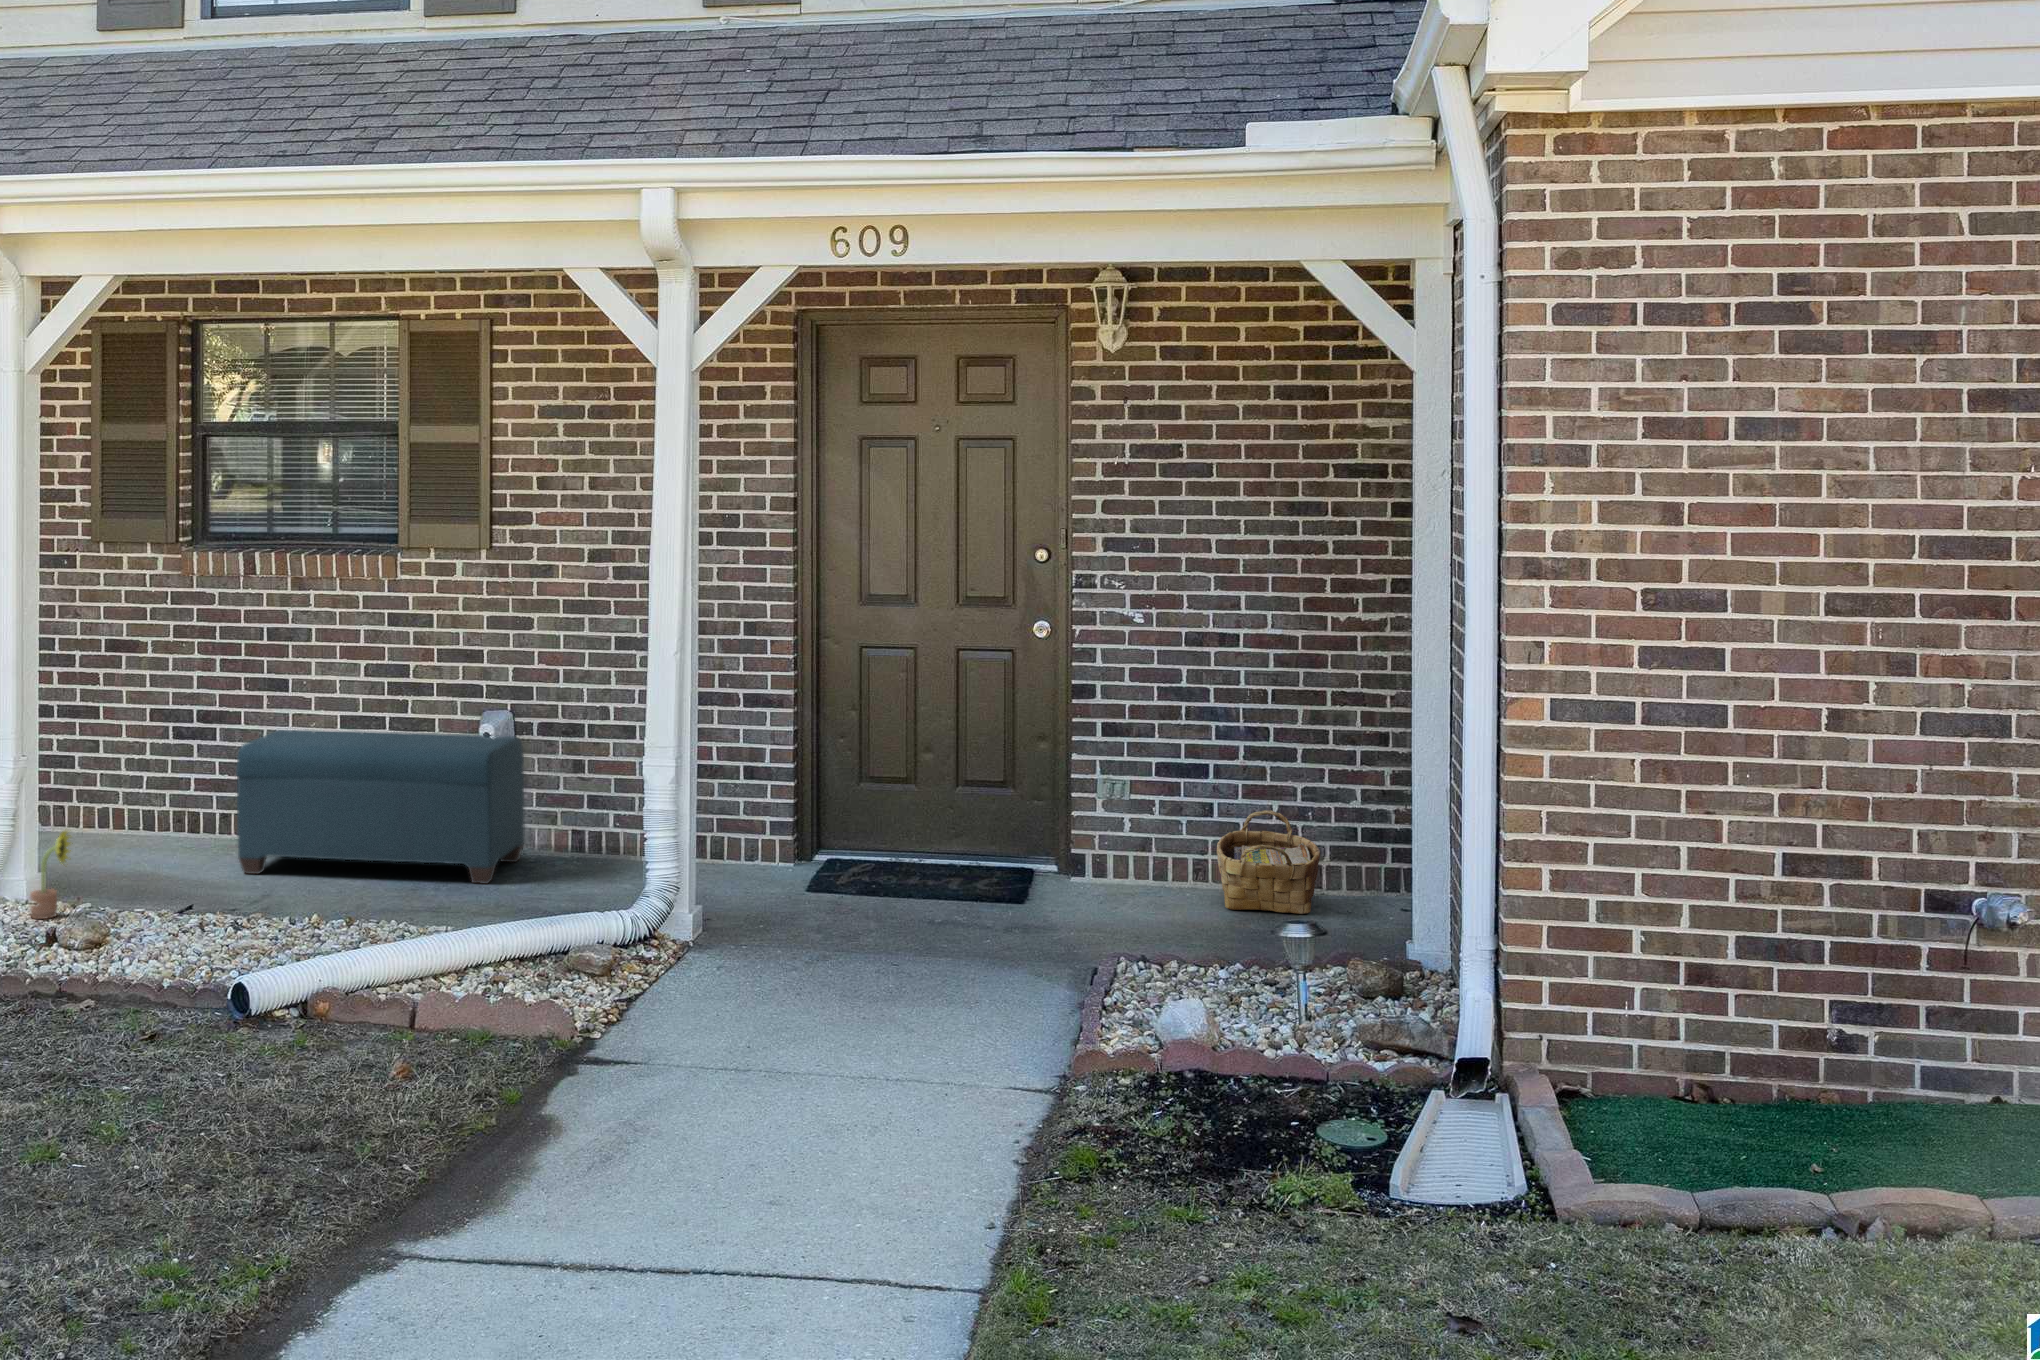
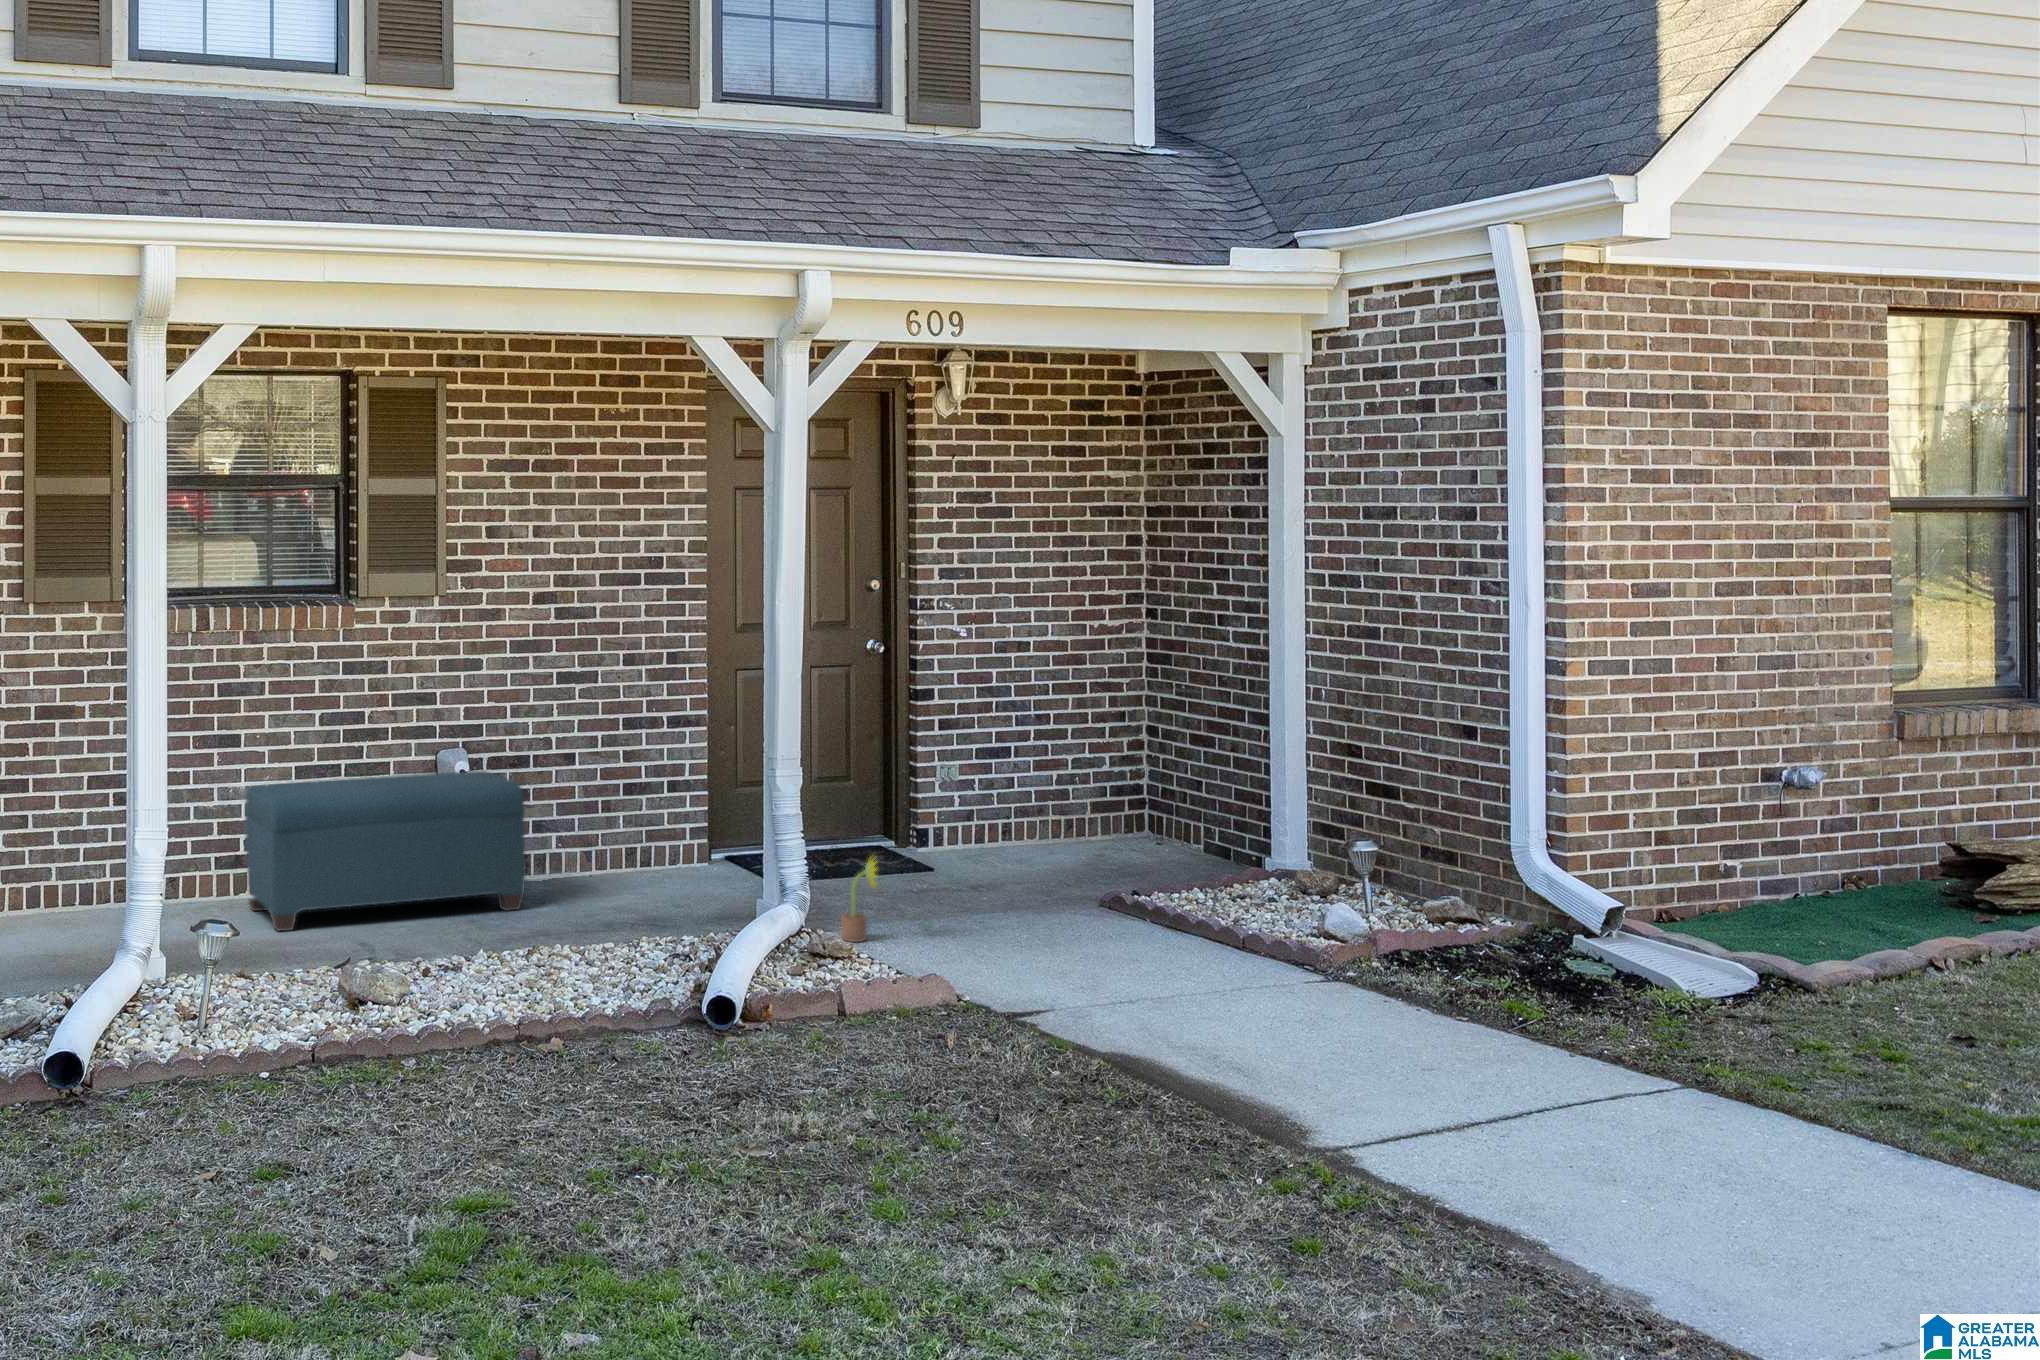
woven basket: present [1217,810,1320,914] -> none [1039,777,1132,855]
decorative plant: present [30,831,71,919] -> present [841,858,877,942]

